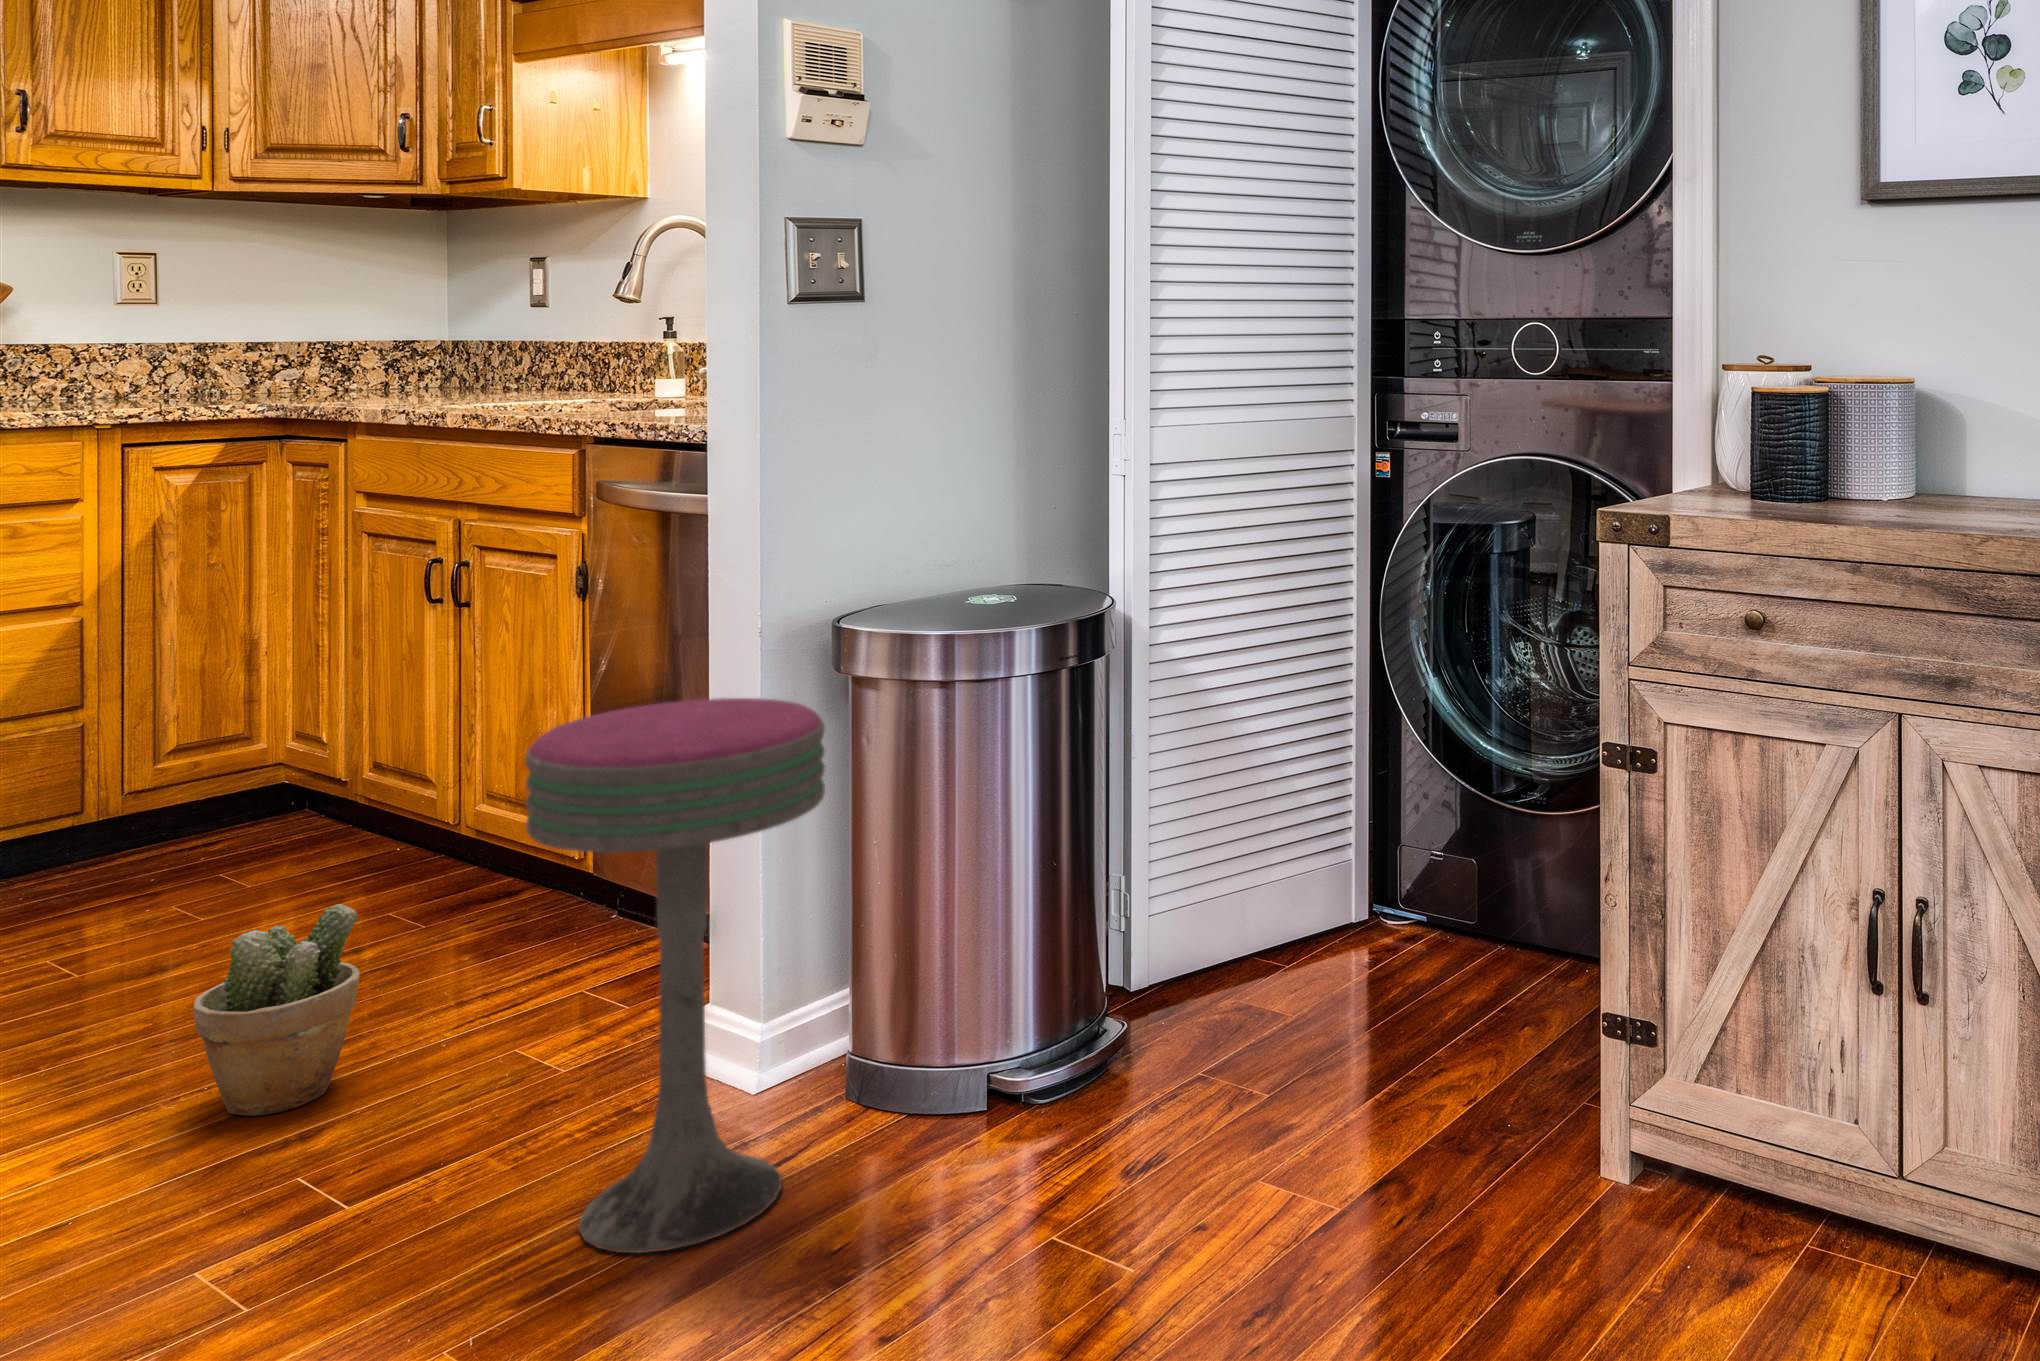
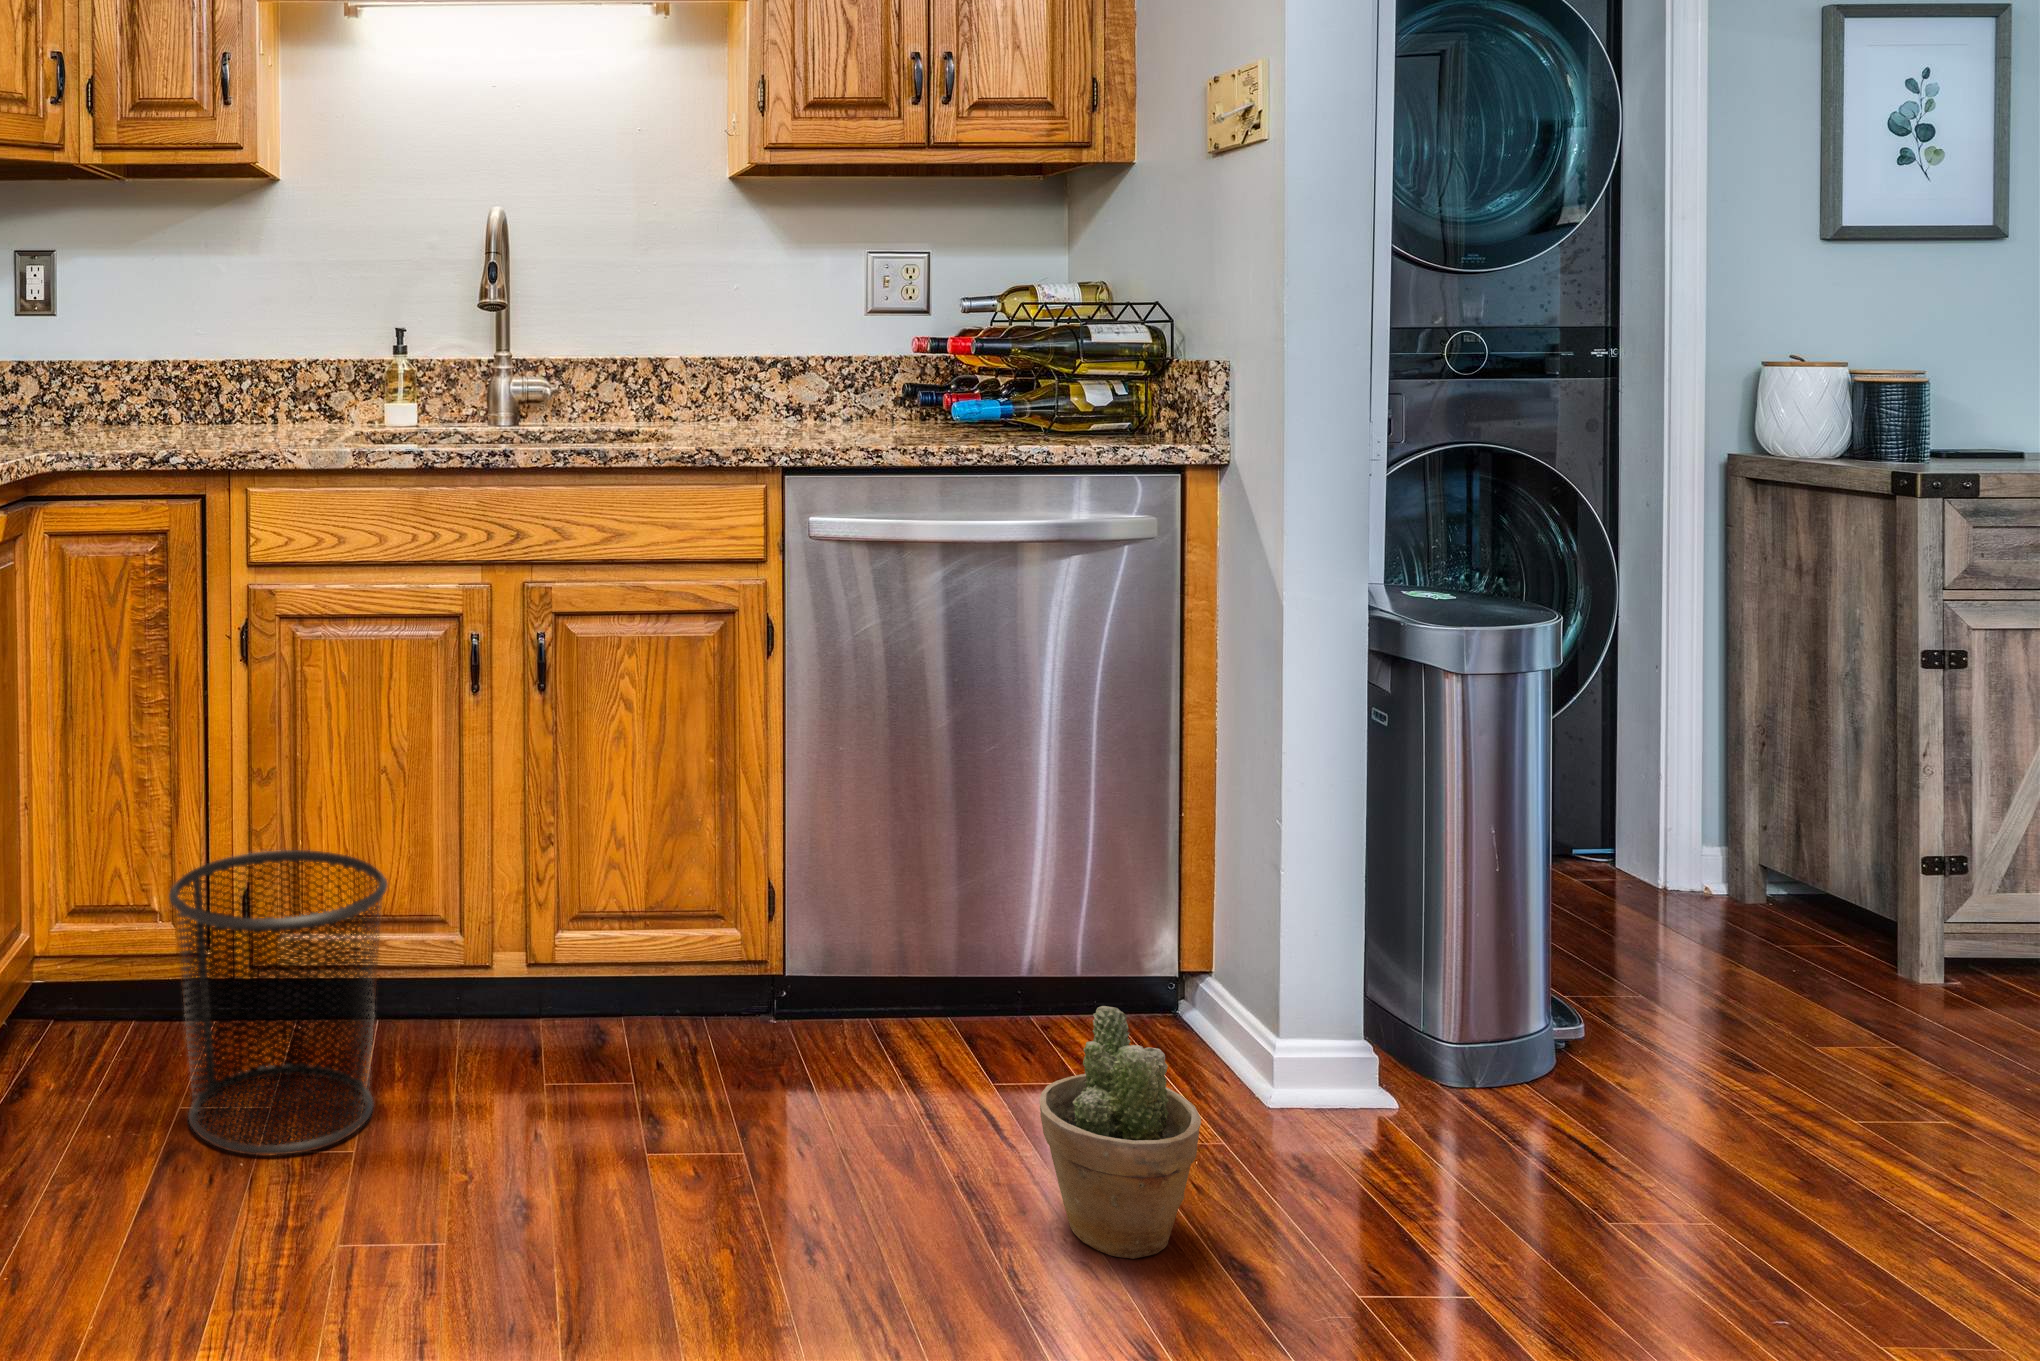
bar stool: present [526,698,825,1253] -> none [1509,700,1809,1218]
trash can: none [127,704,331,915] -> present [169,850,388,1155]

